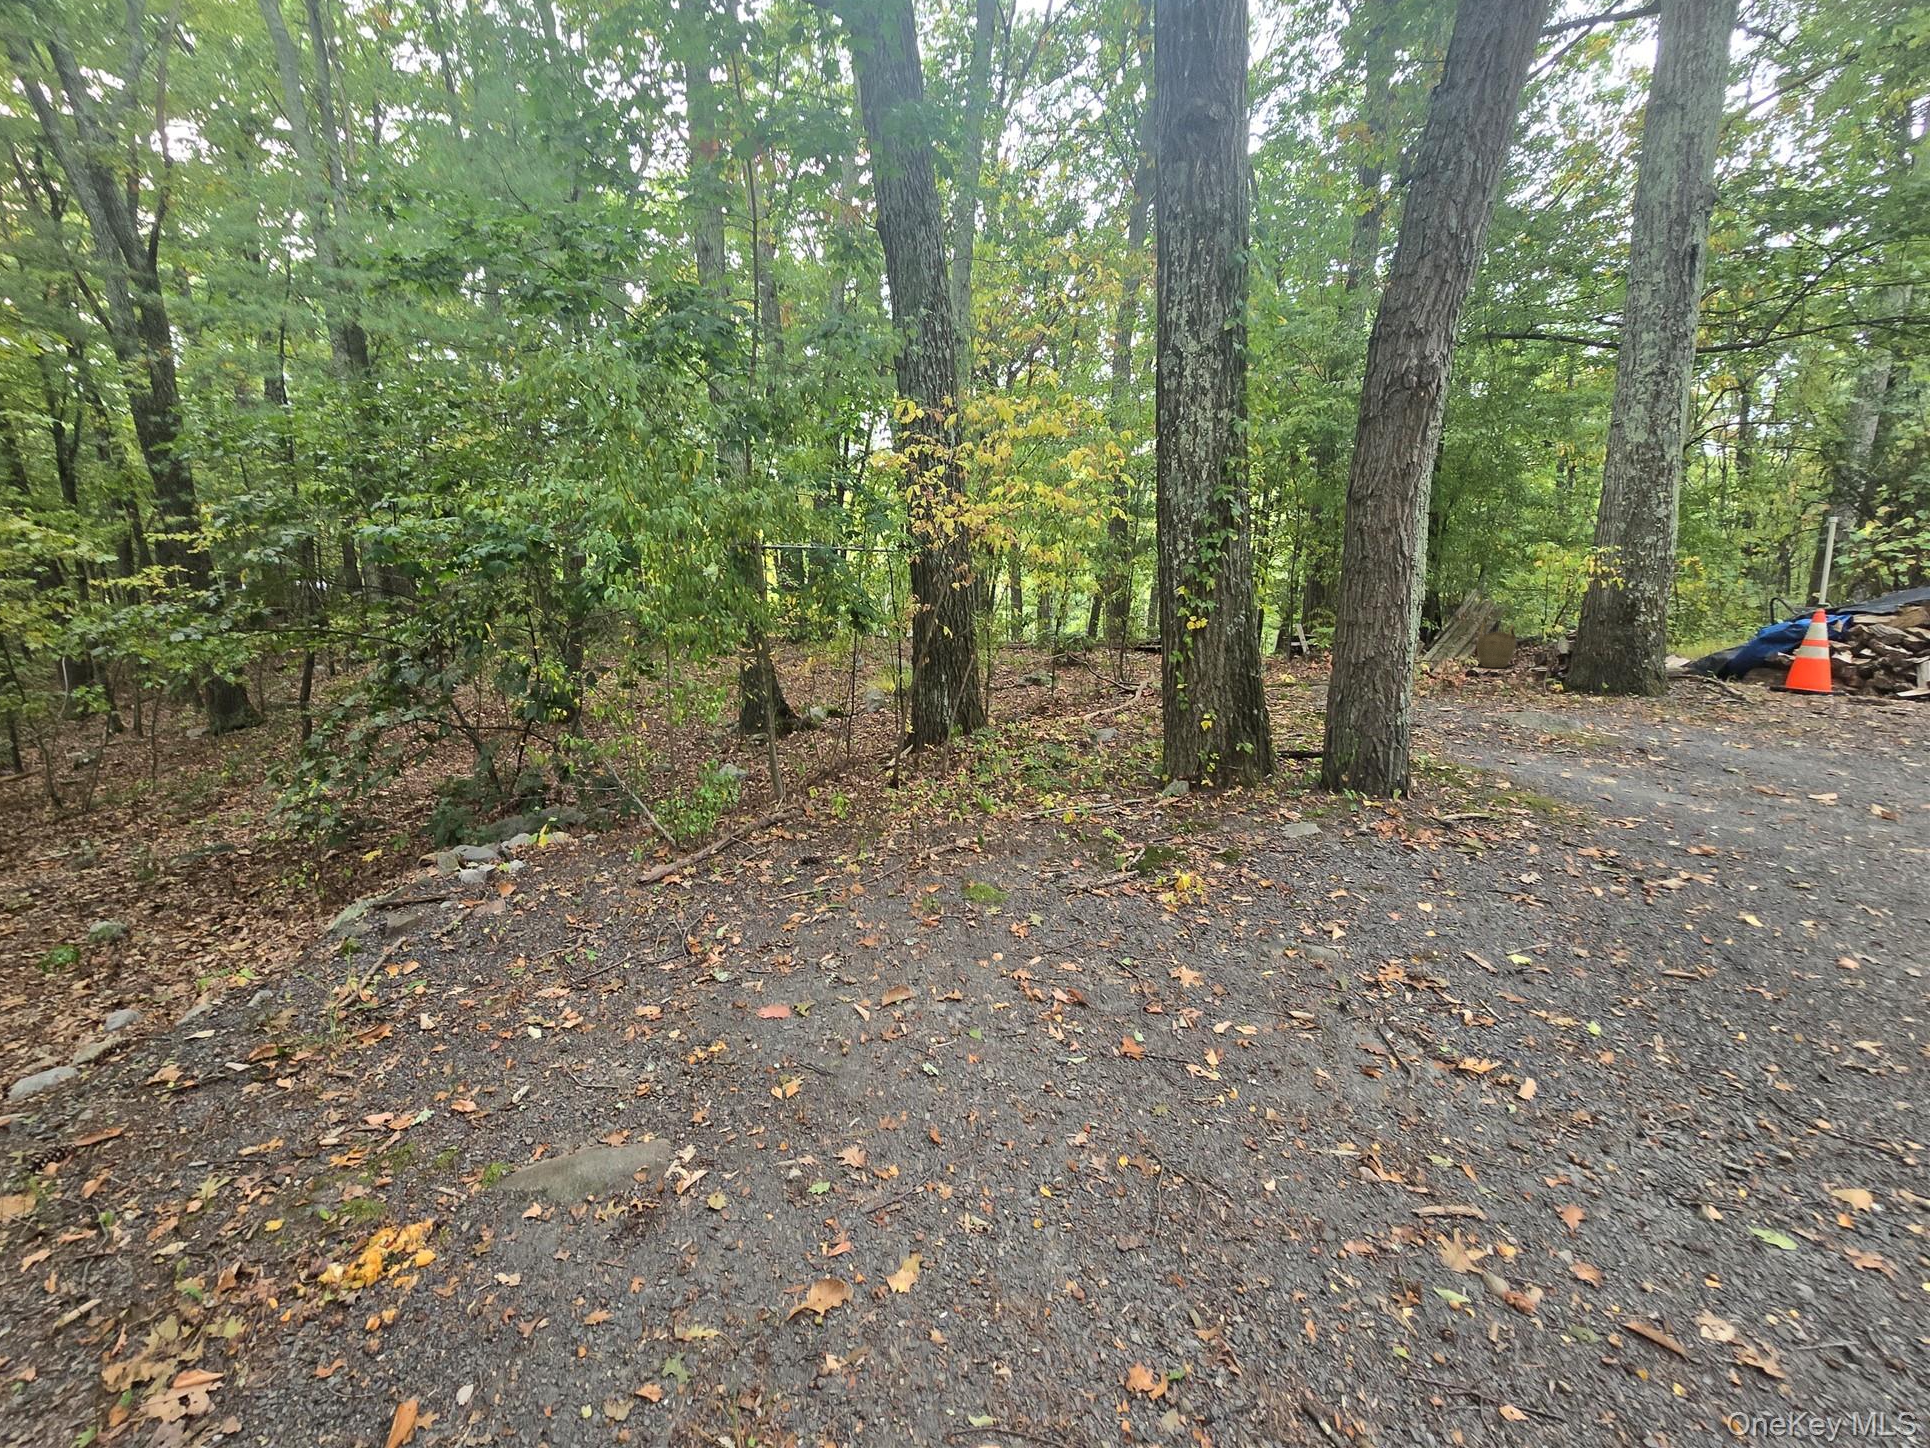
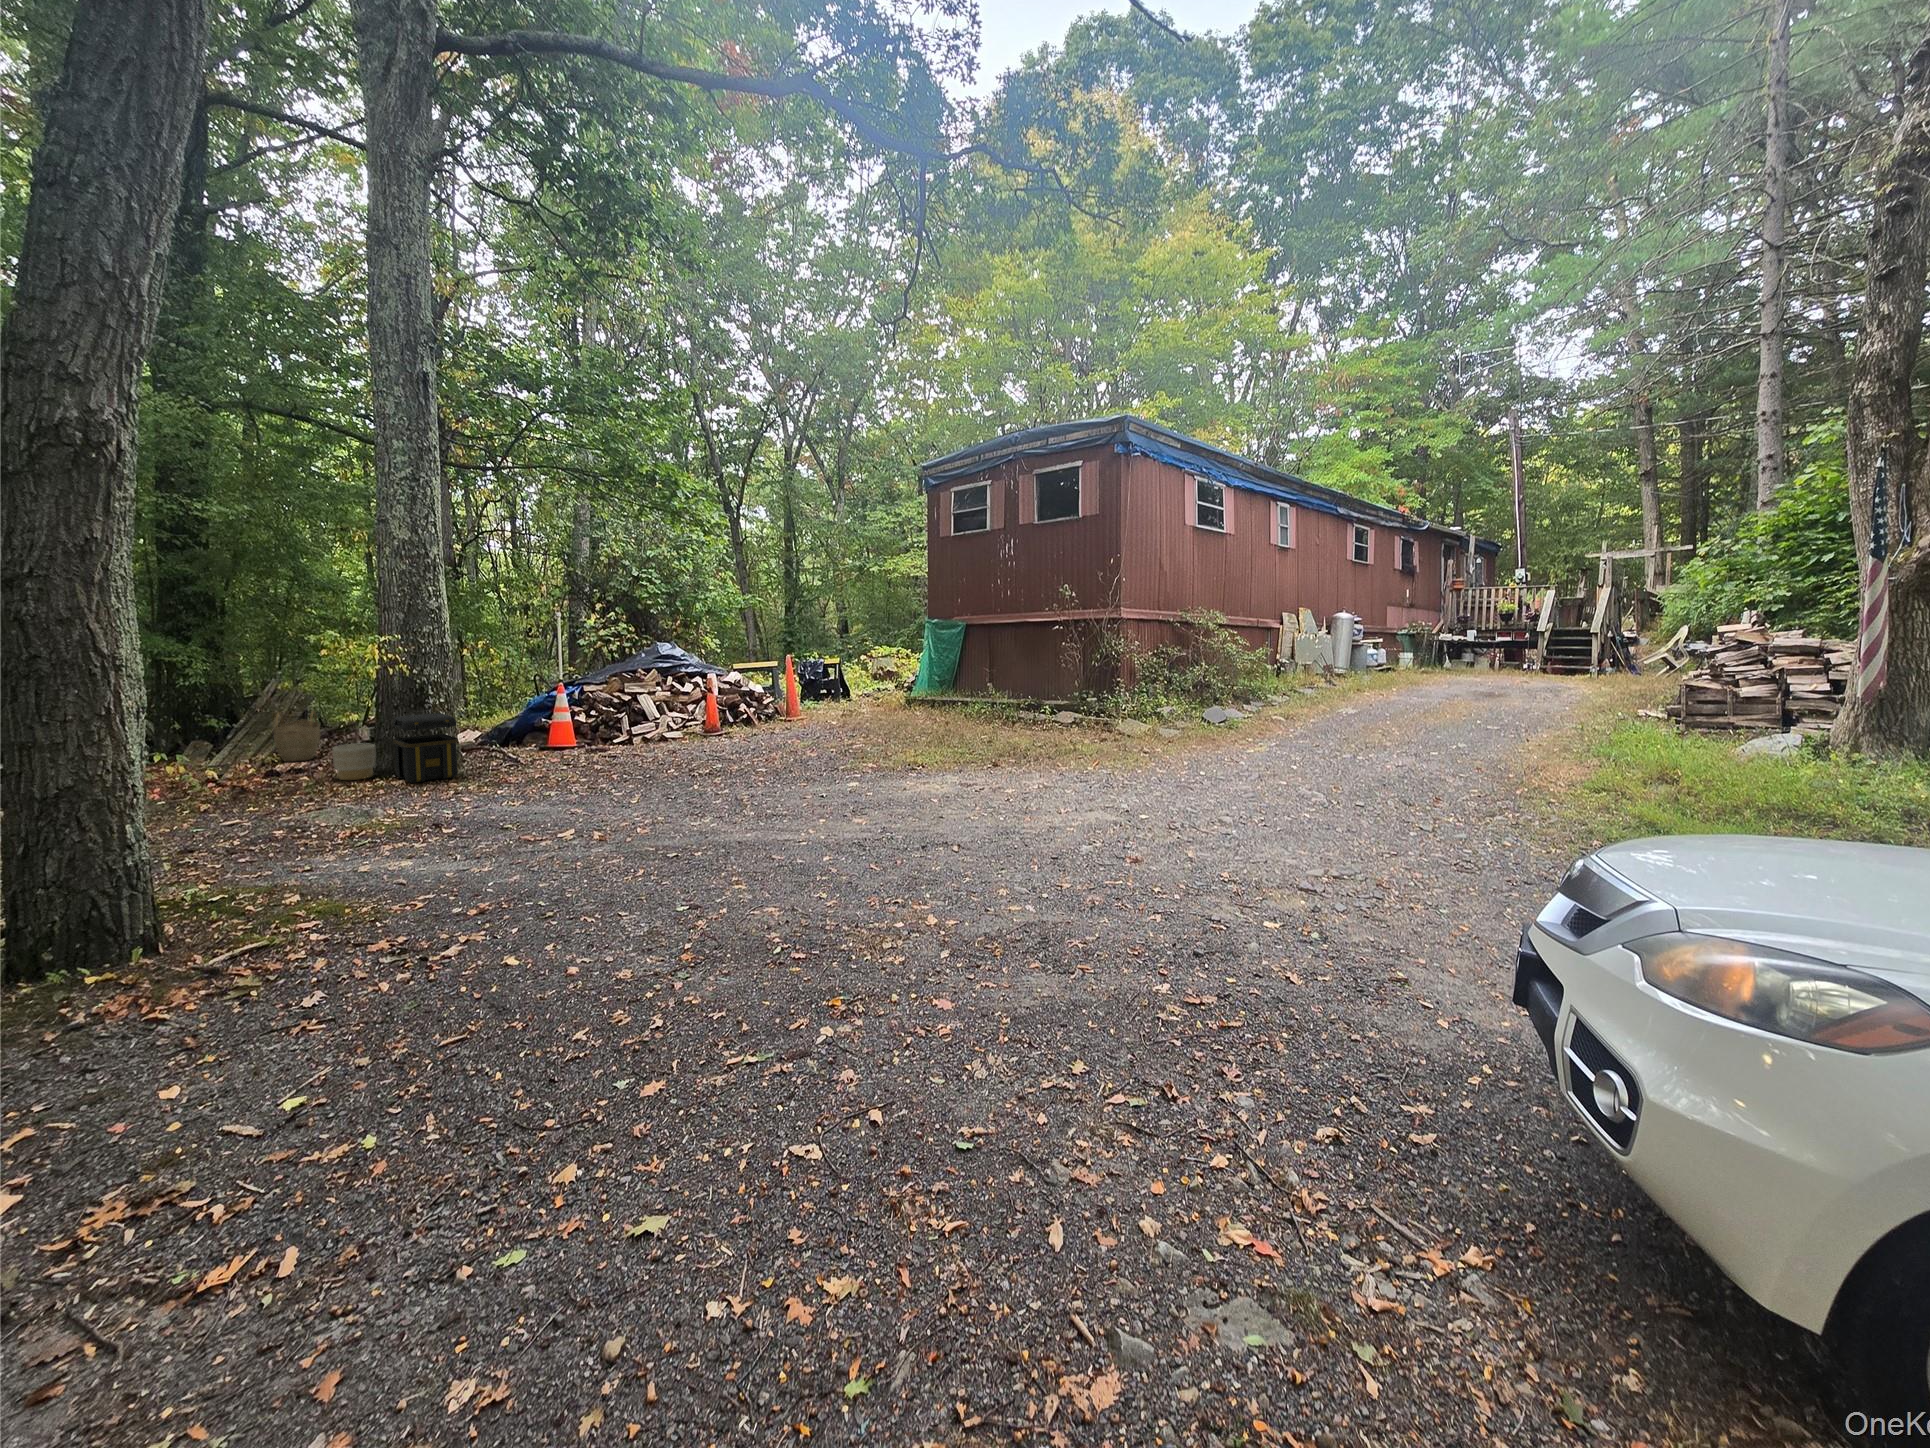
toolbox: none [1589,634,1668,704] -> present [393,713,458,783]
planter: none [1529,657,1571,692] -> present [333,743,376,780]

